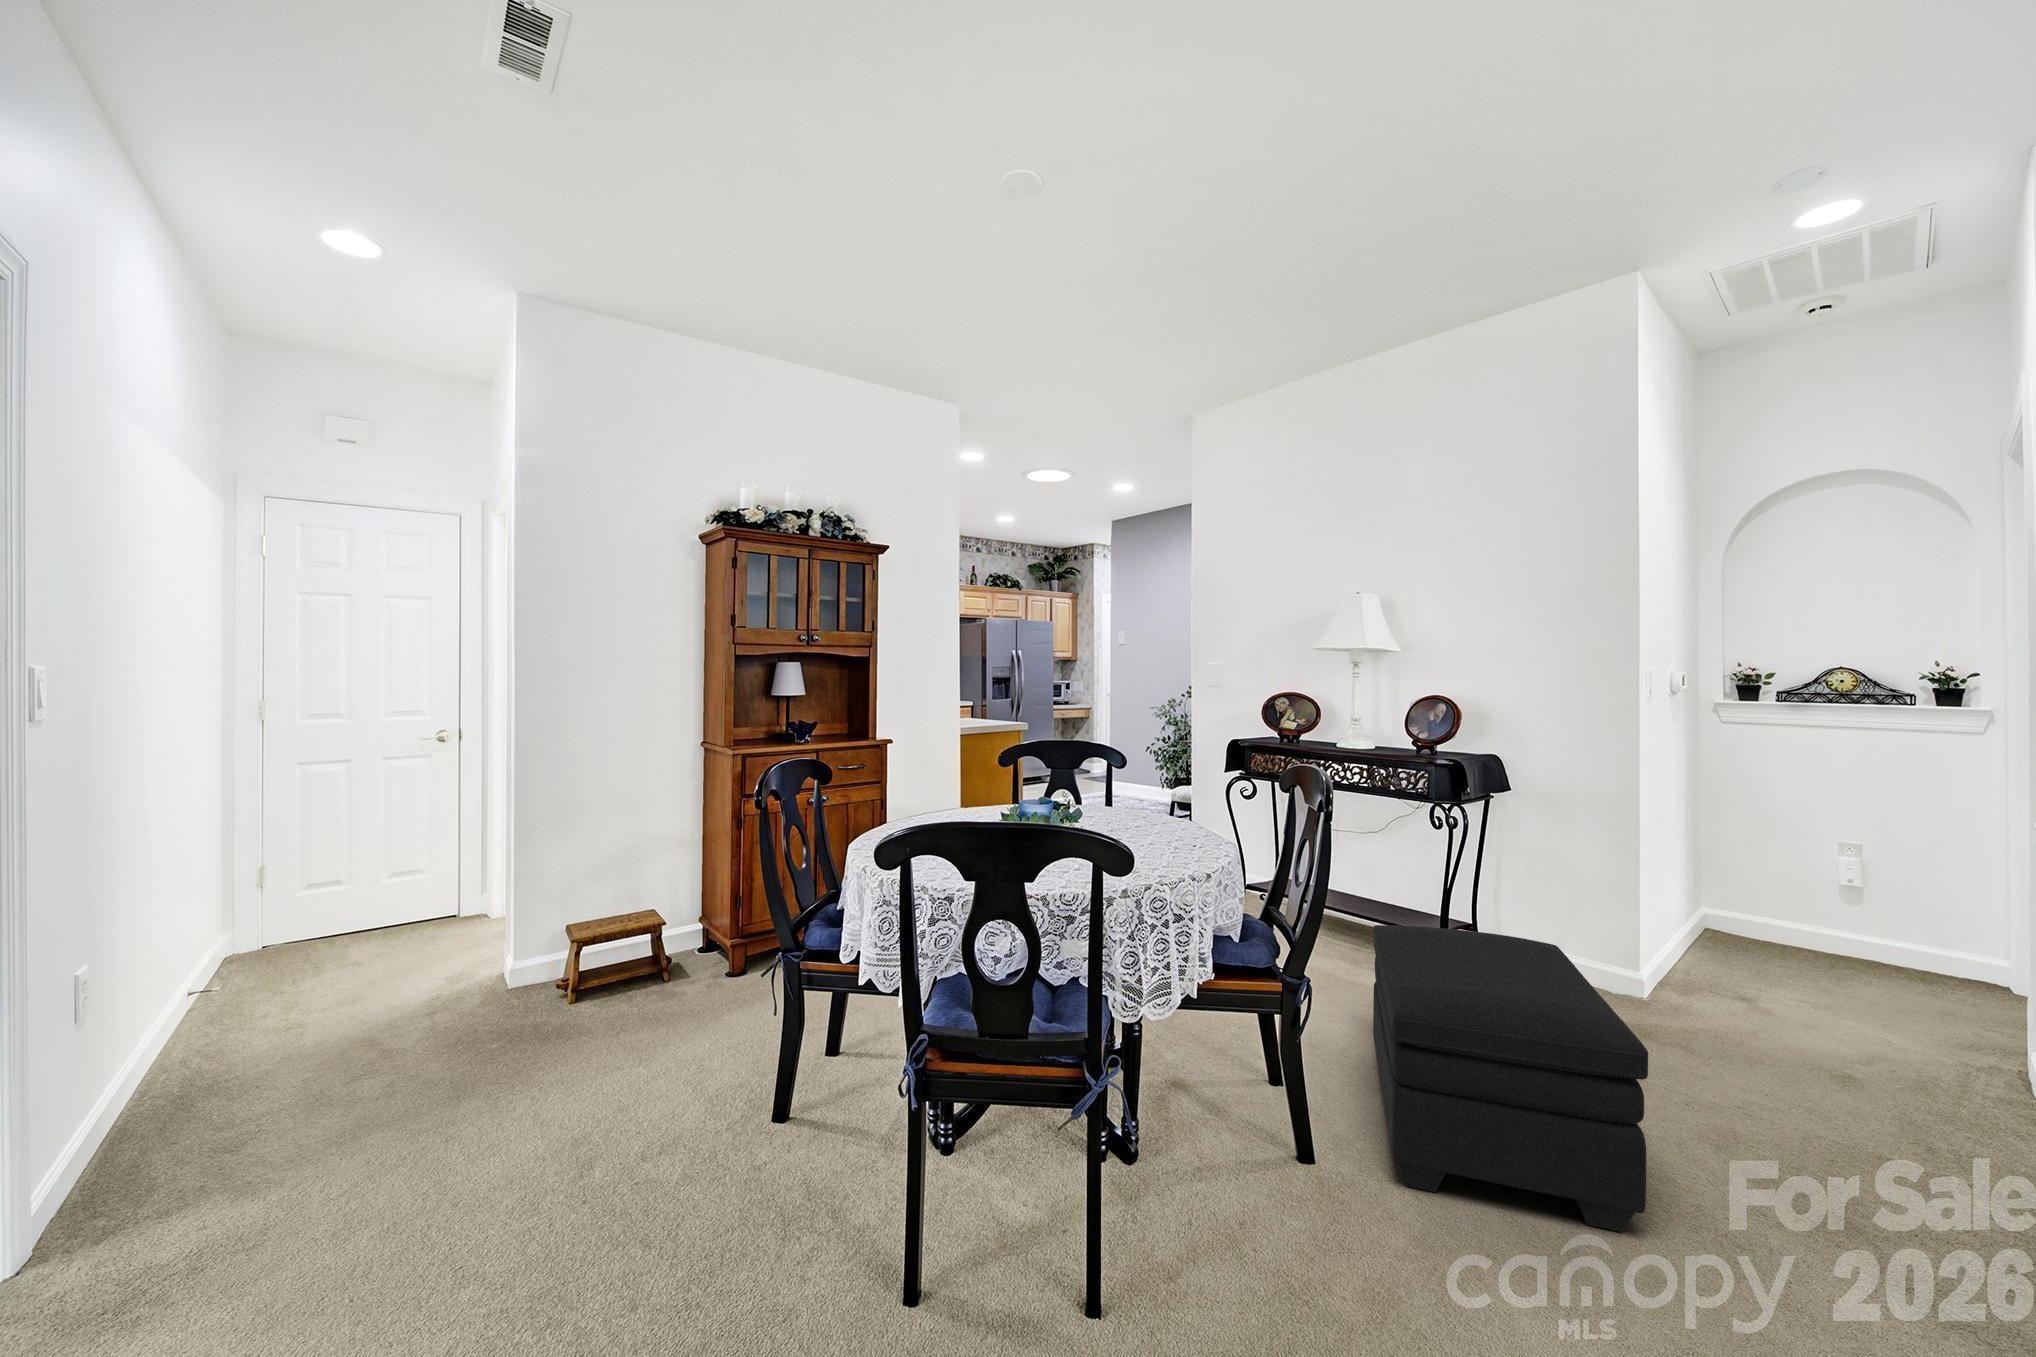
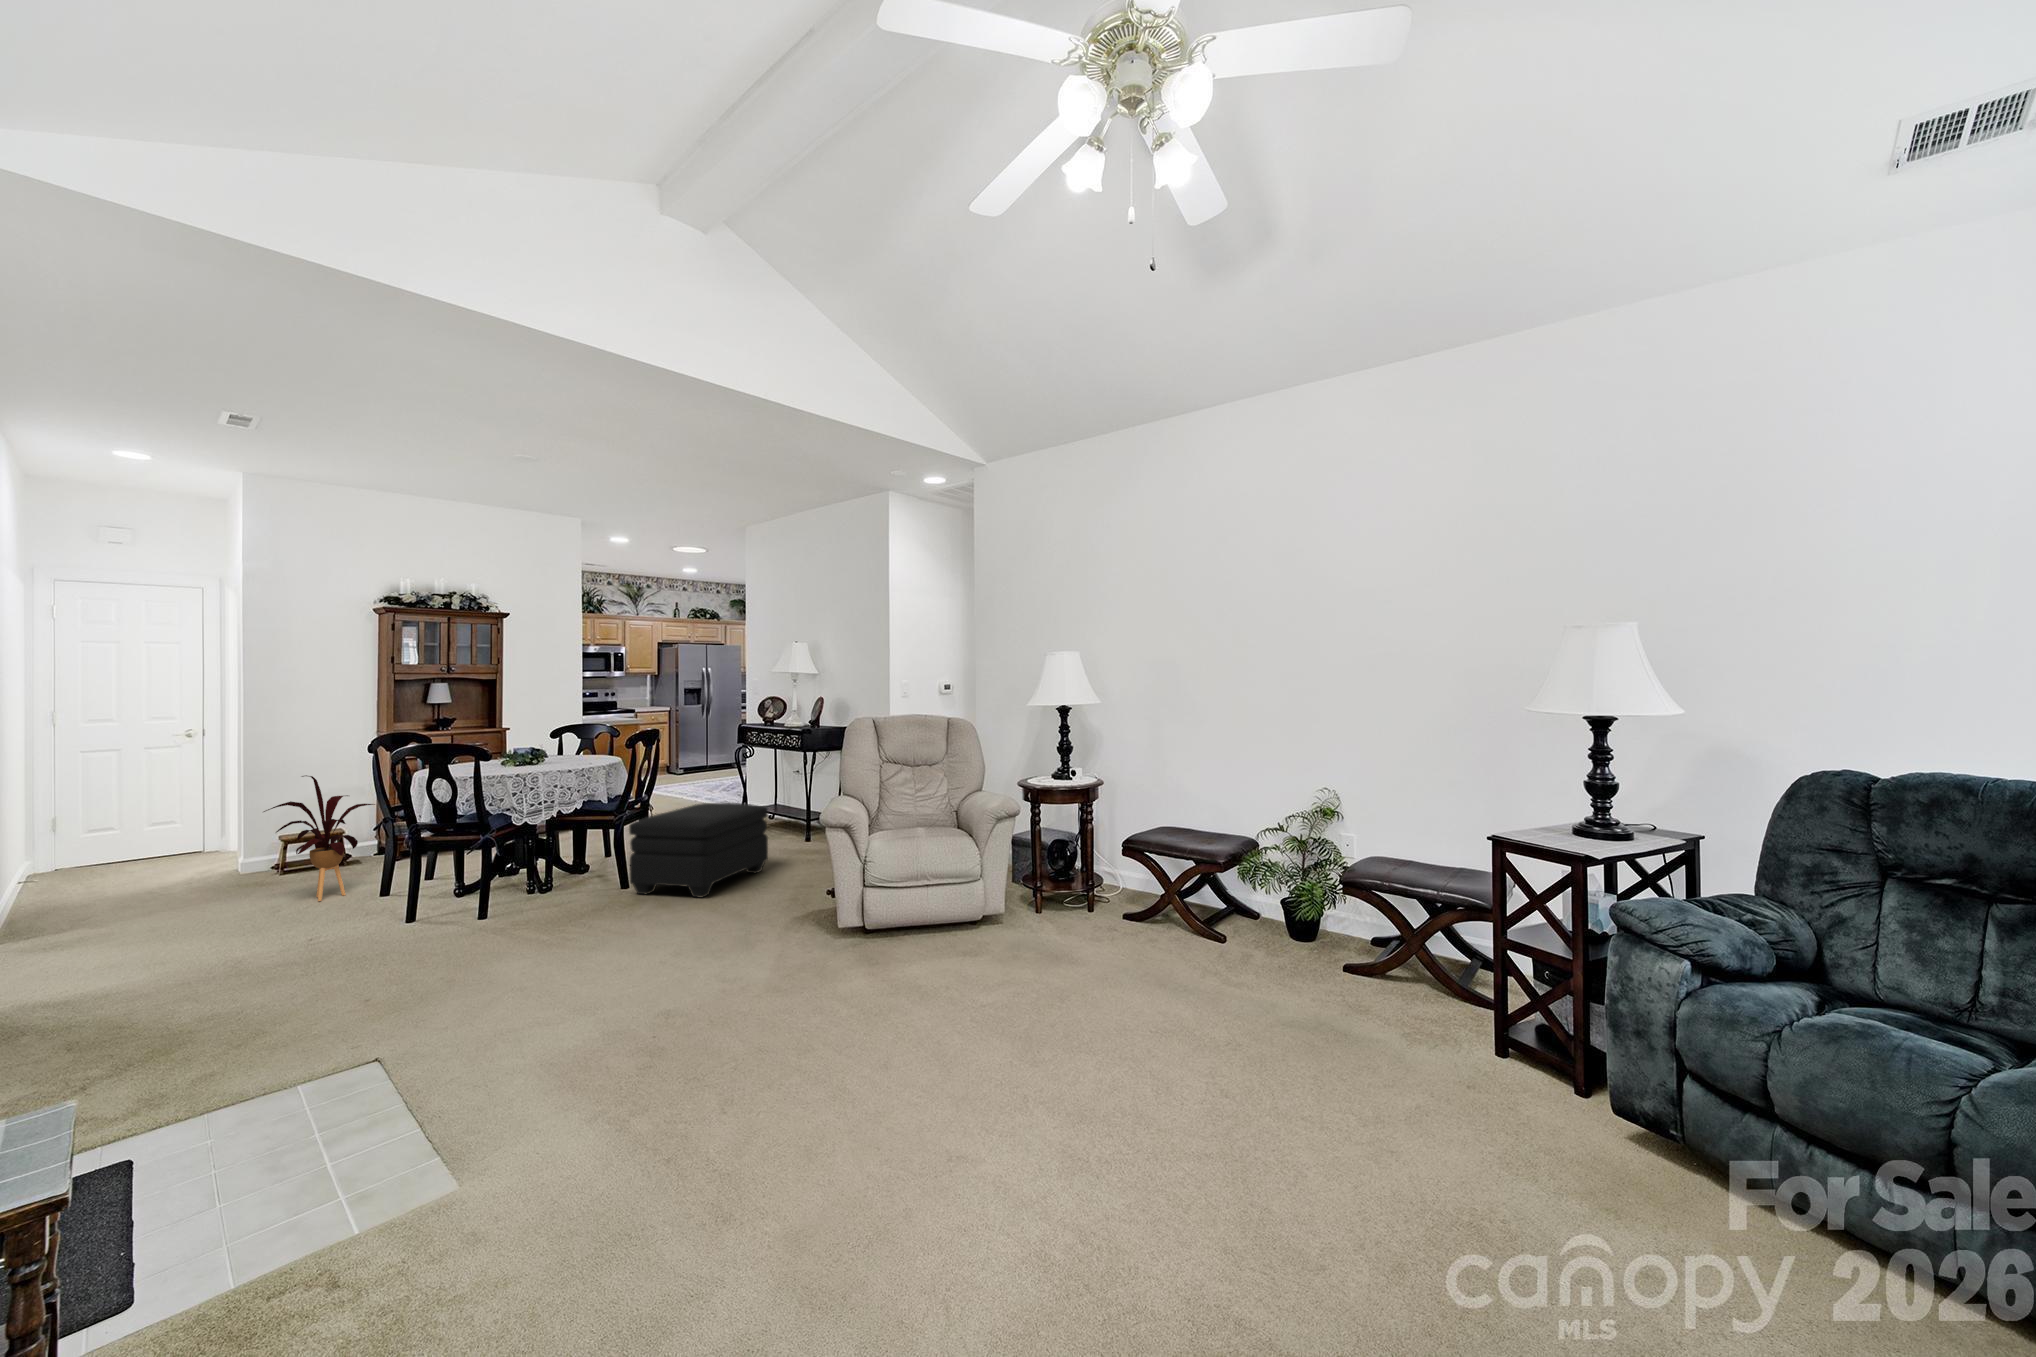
house plant: none [576,858,777,1140] -> present [264,775,375,901]

